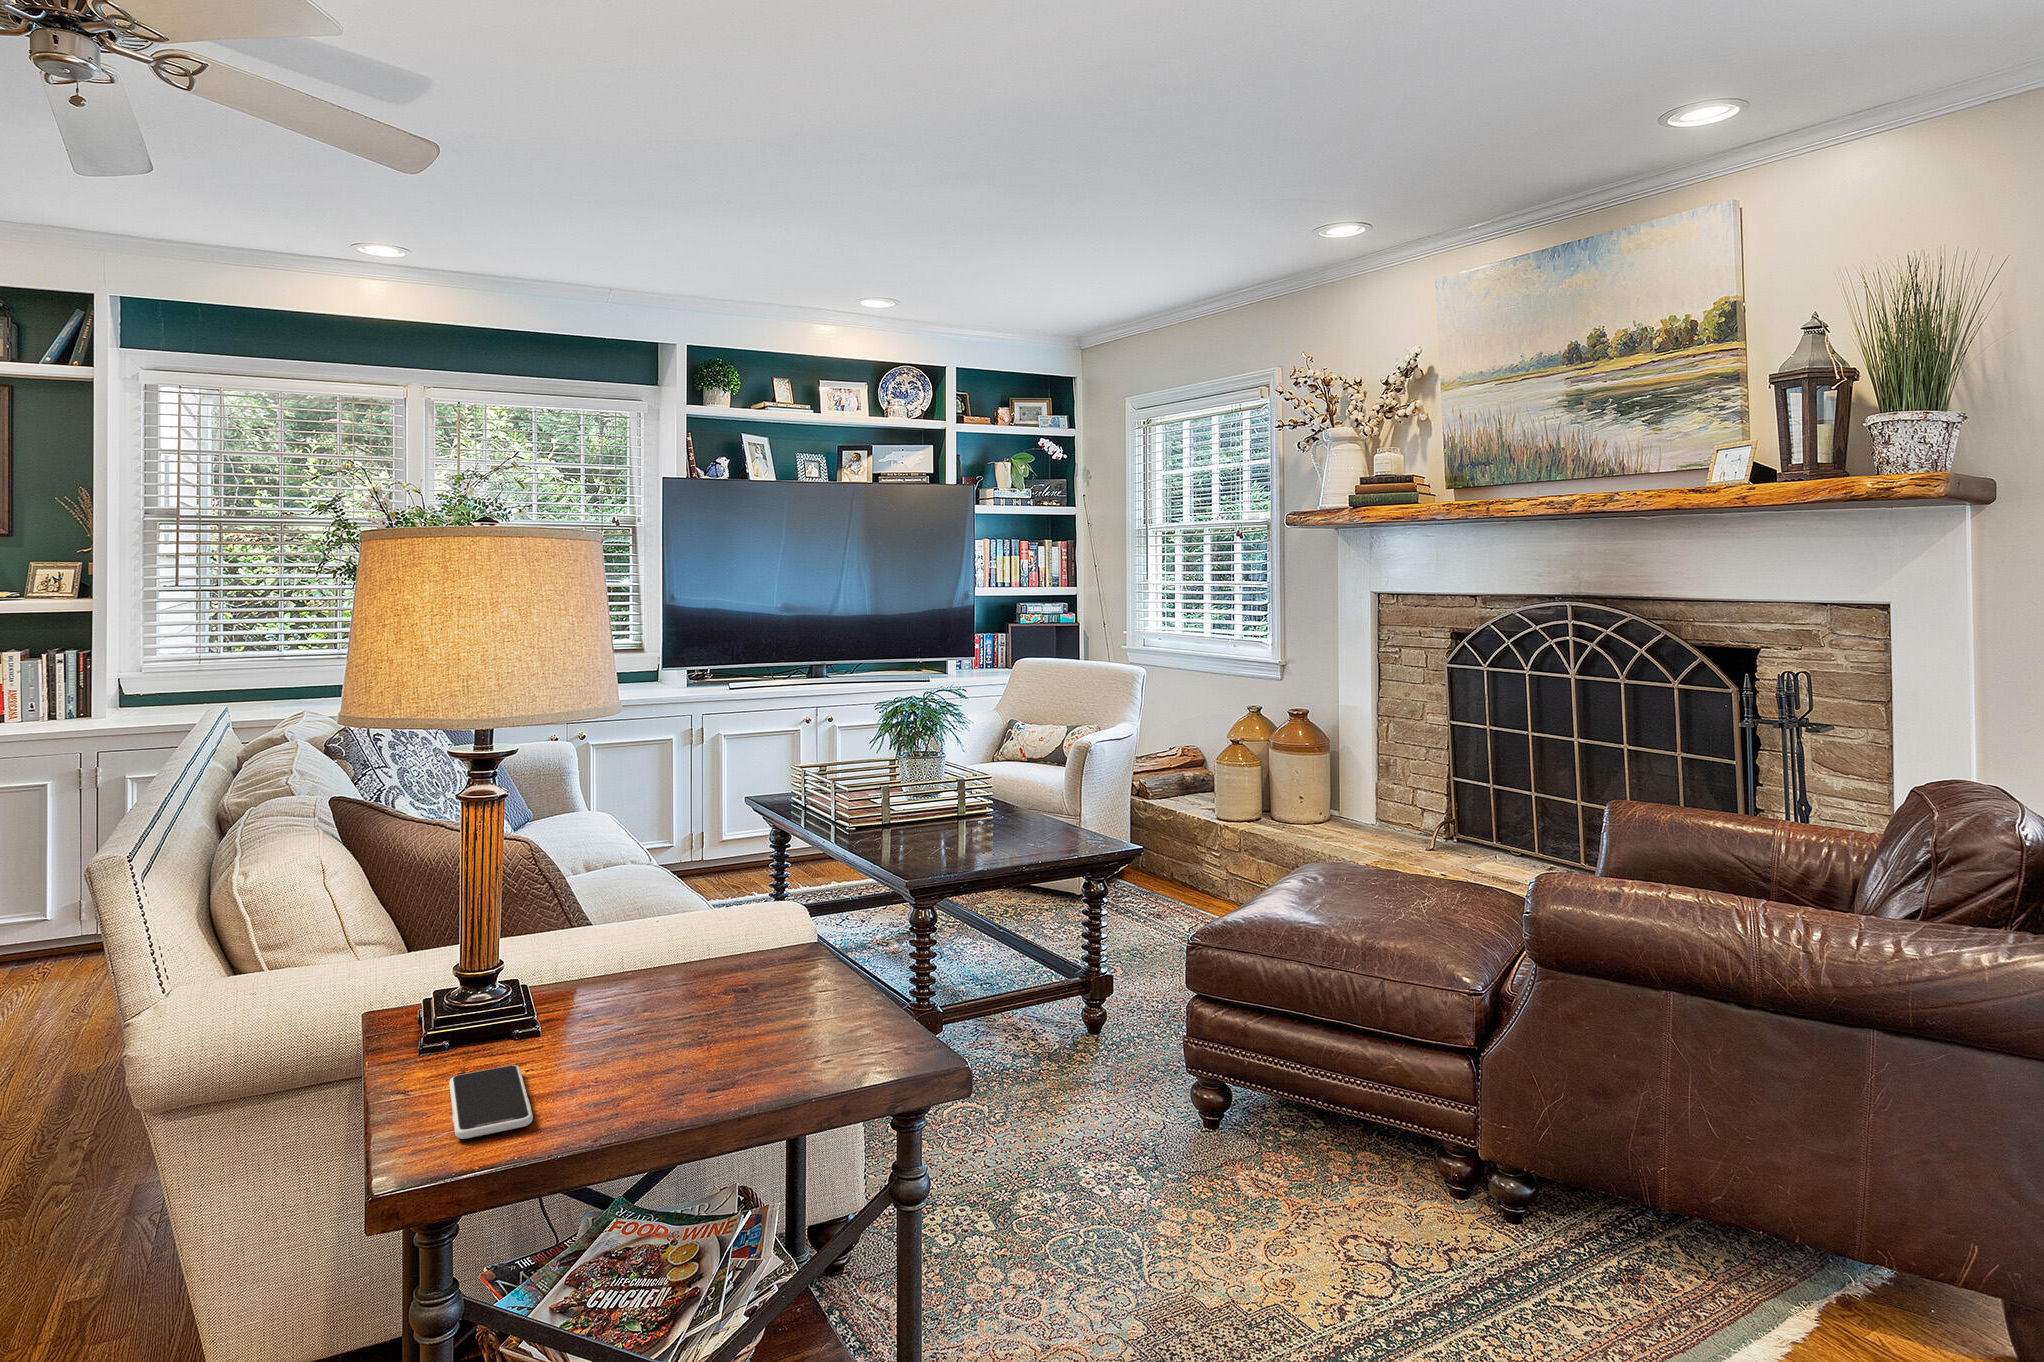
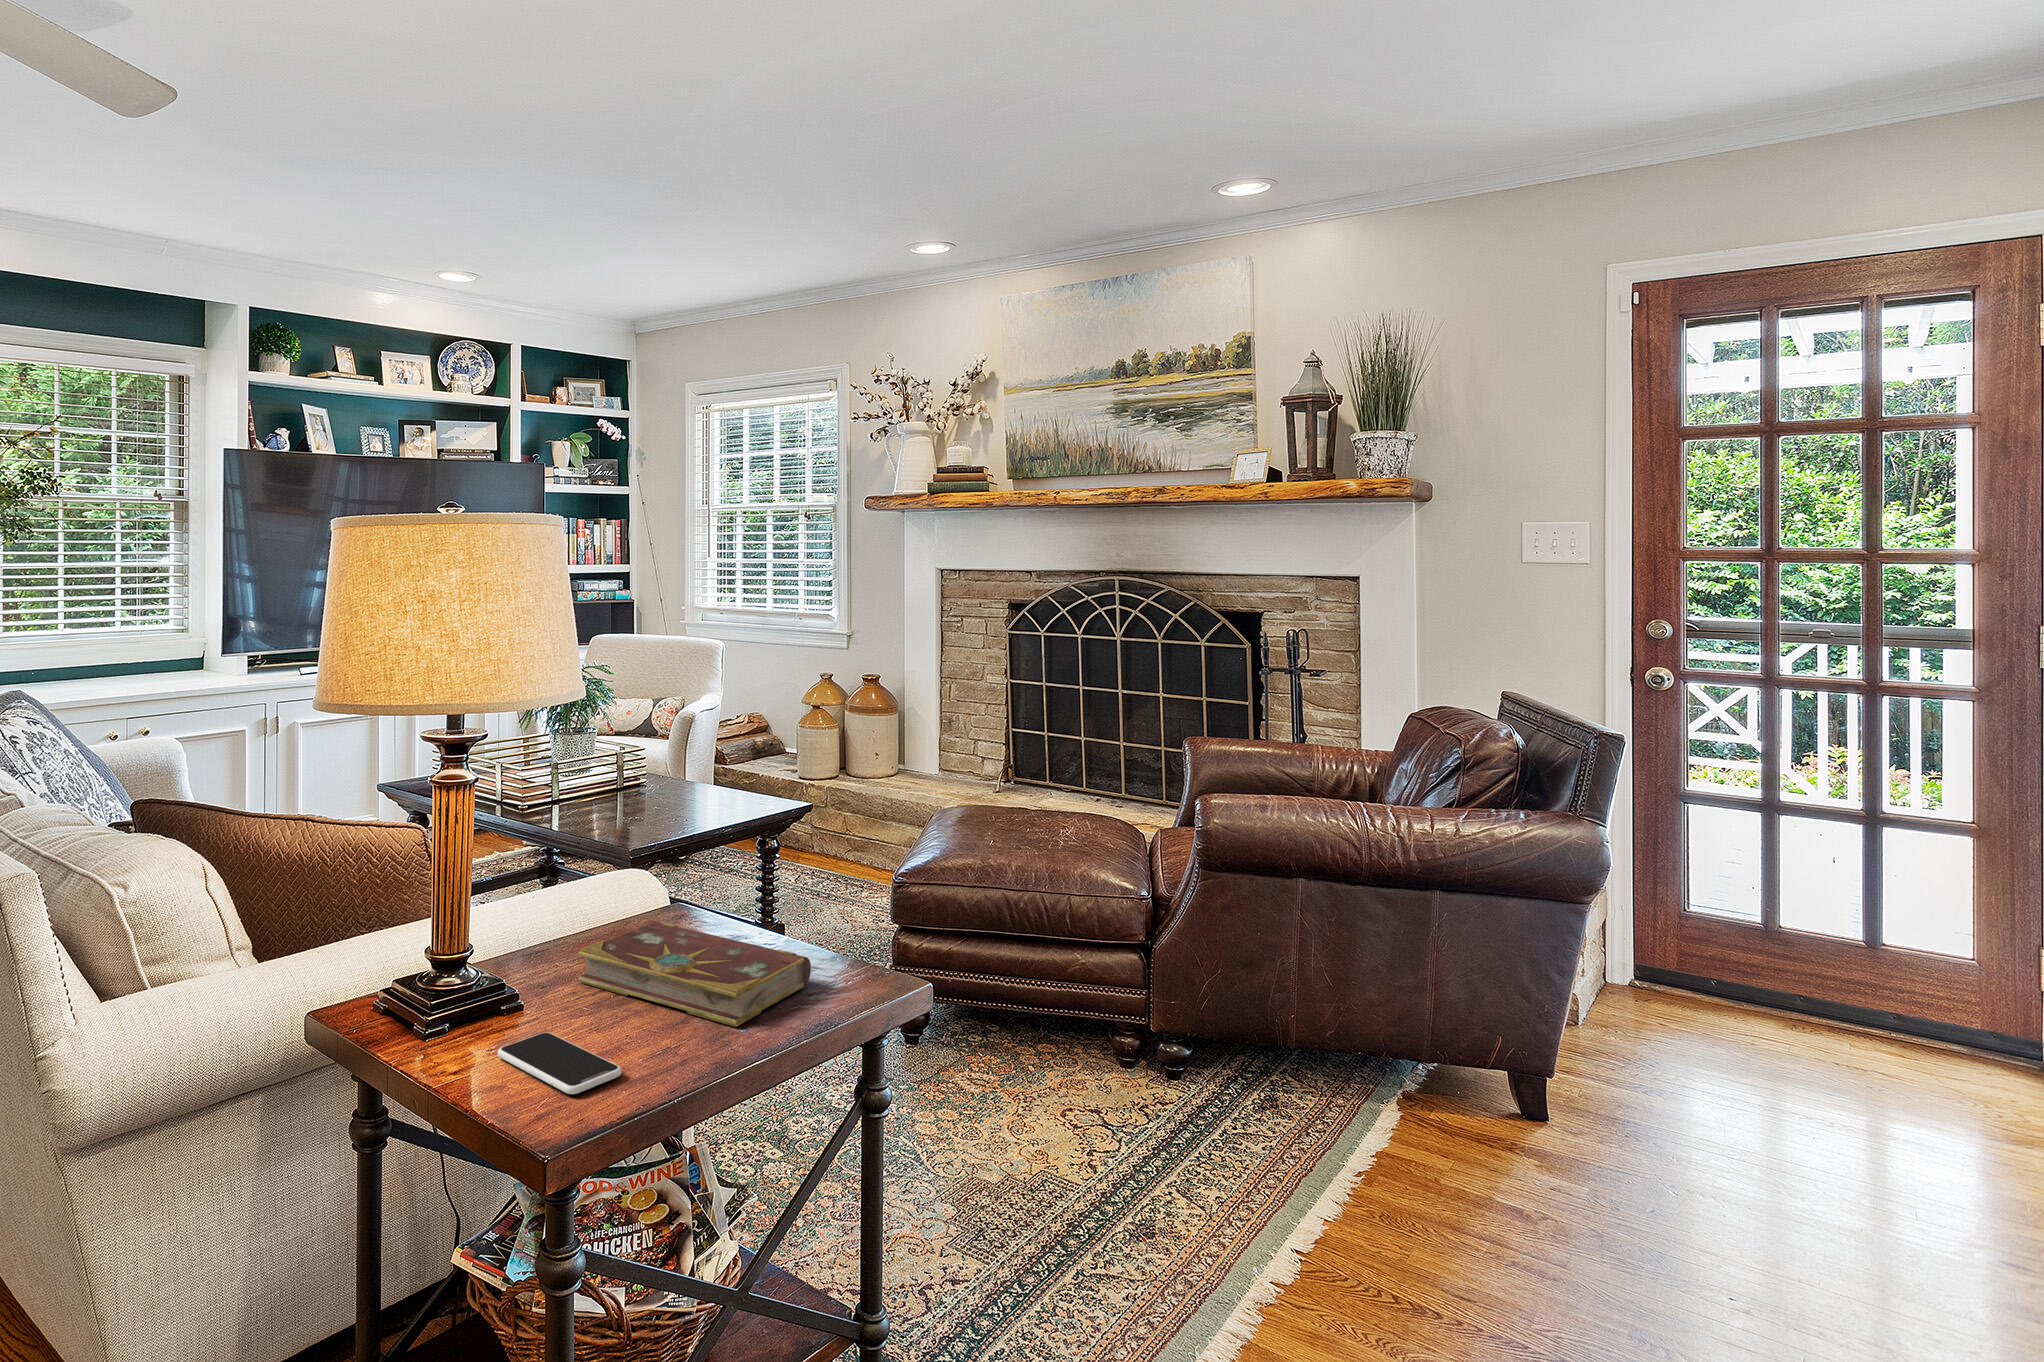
book: none [619,958,838,1088] -> present [578,922,811,1027]

